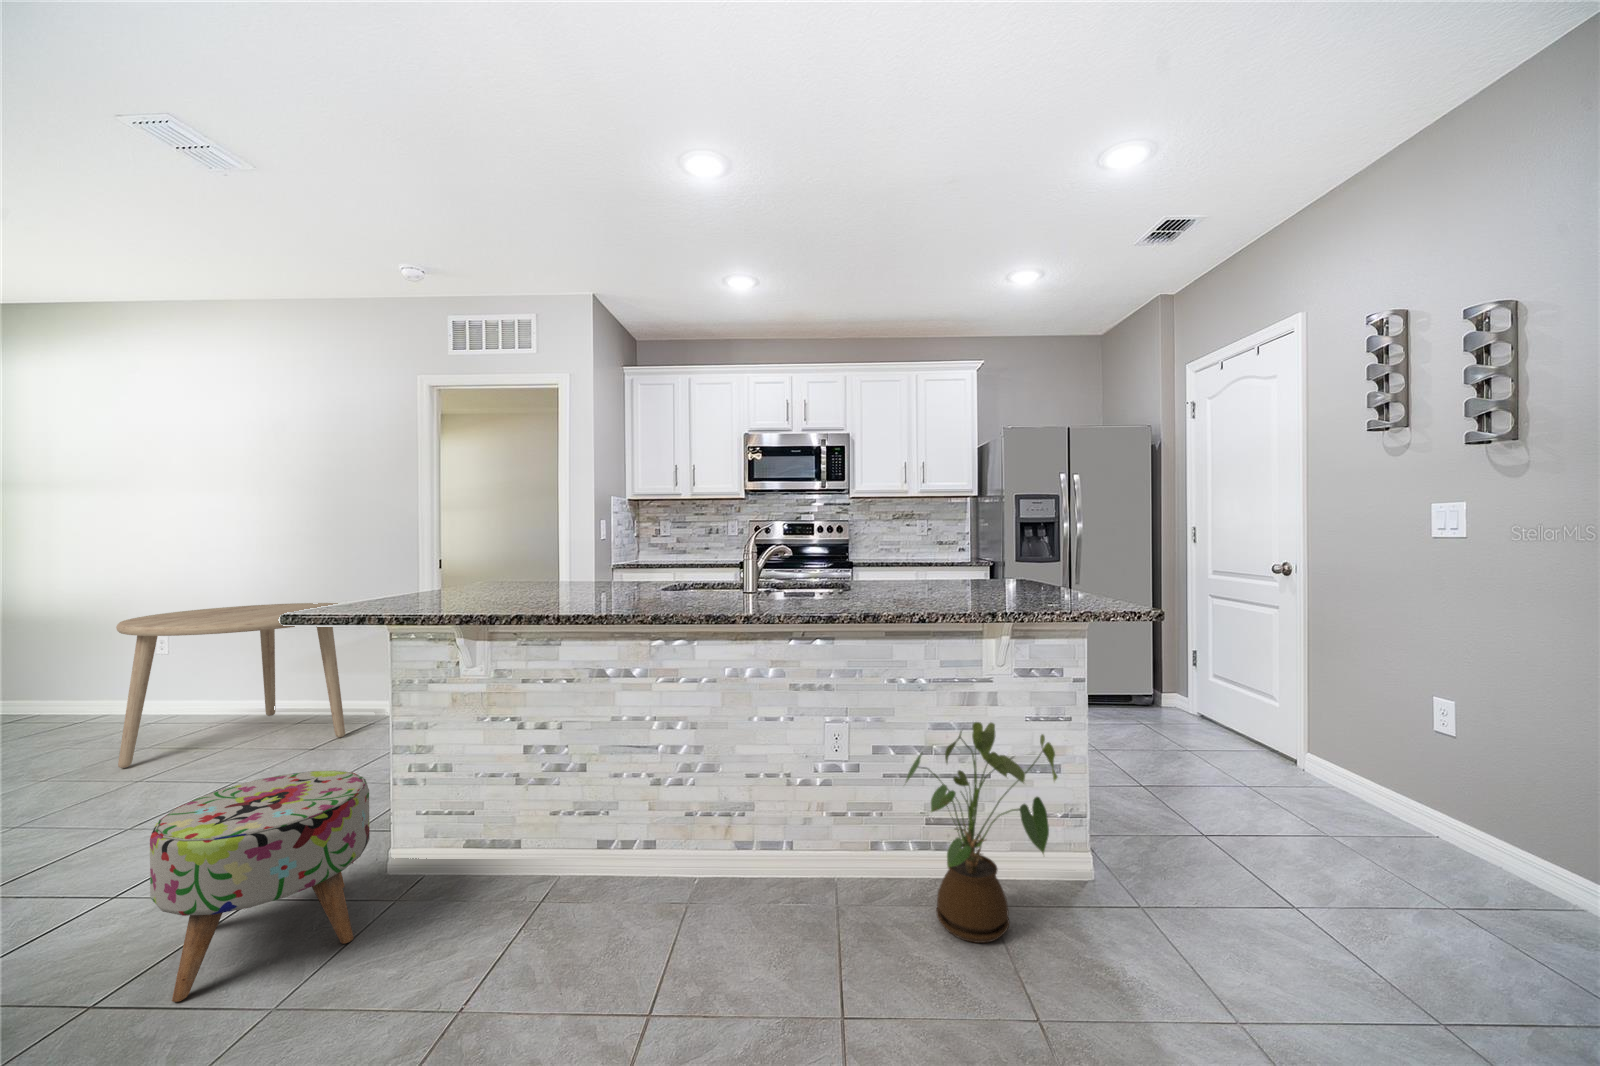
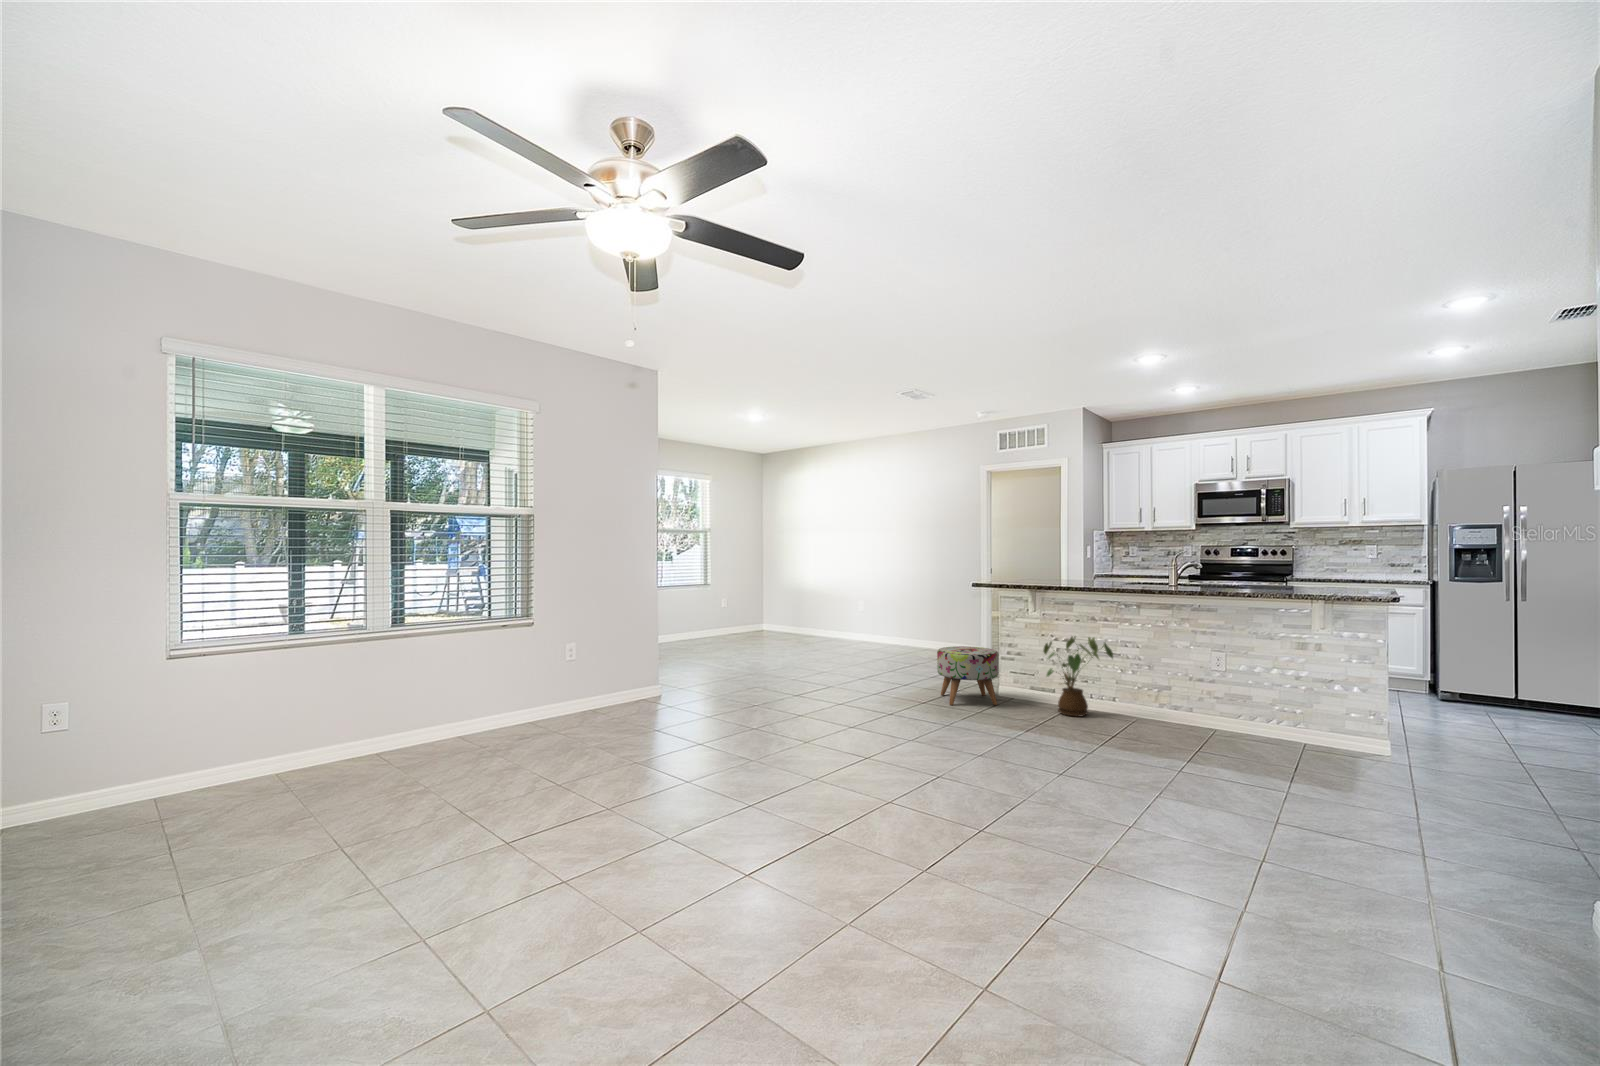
dining table: present [116,603,345,768] -> none [865,590,955,658]
house plant: present [906,722,1057,943] -> present [1043,637,1113,716]

